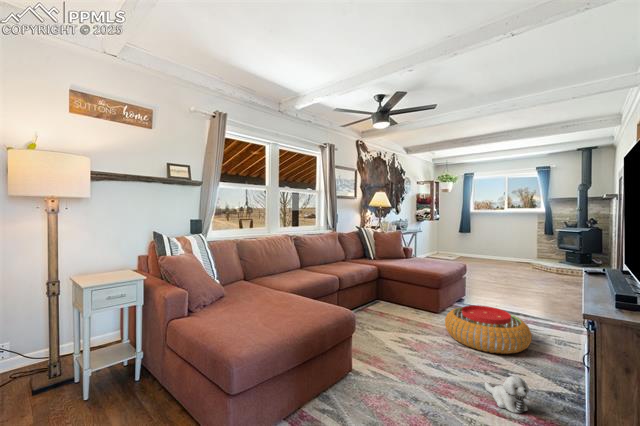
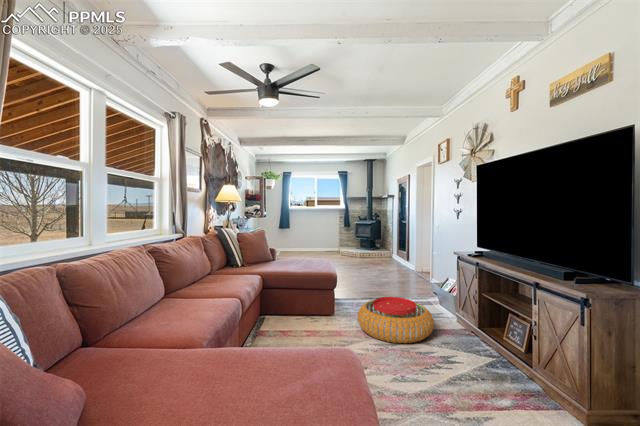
plush toy: present [485,376,529,413] -> none [457,362,508,400]

